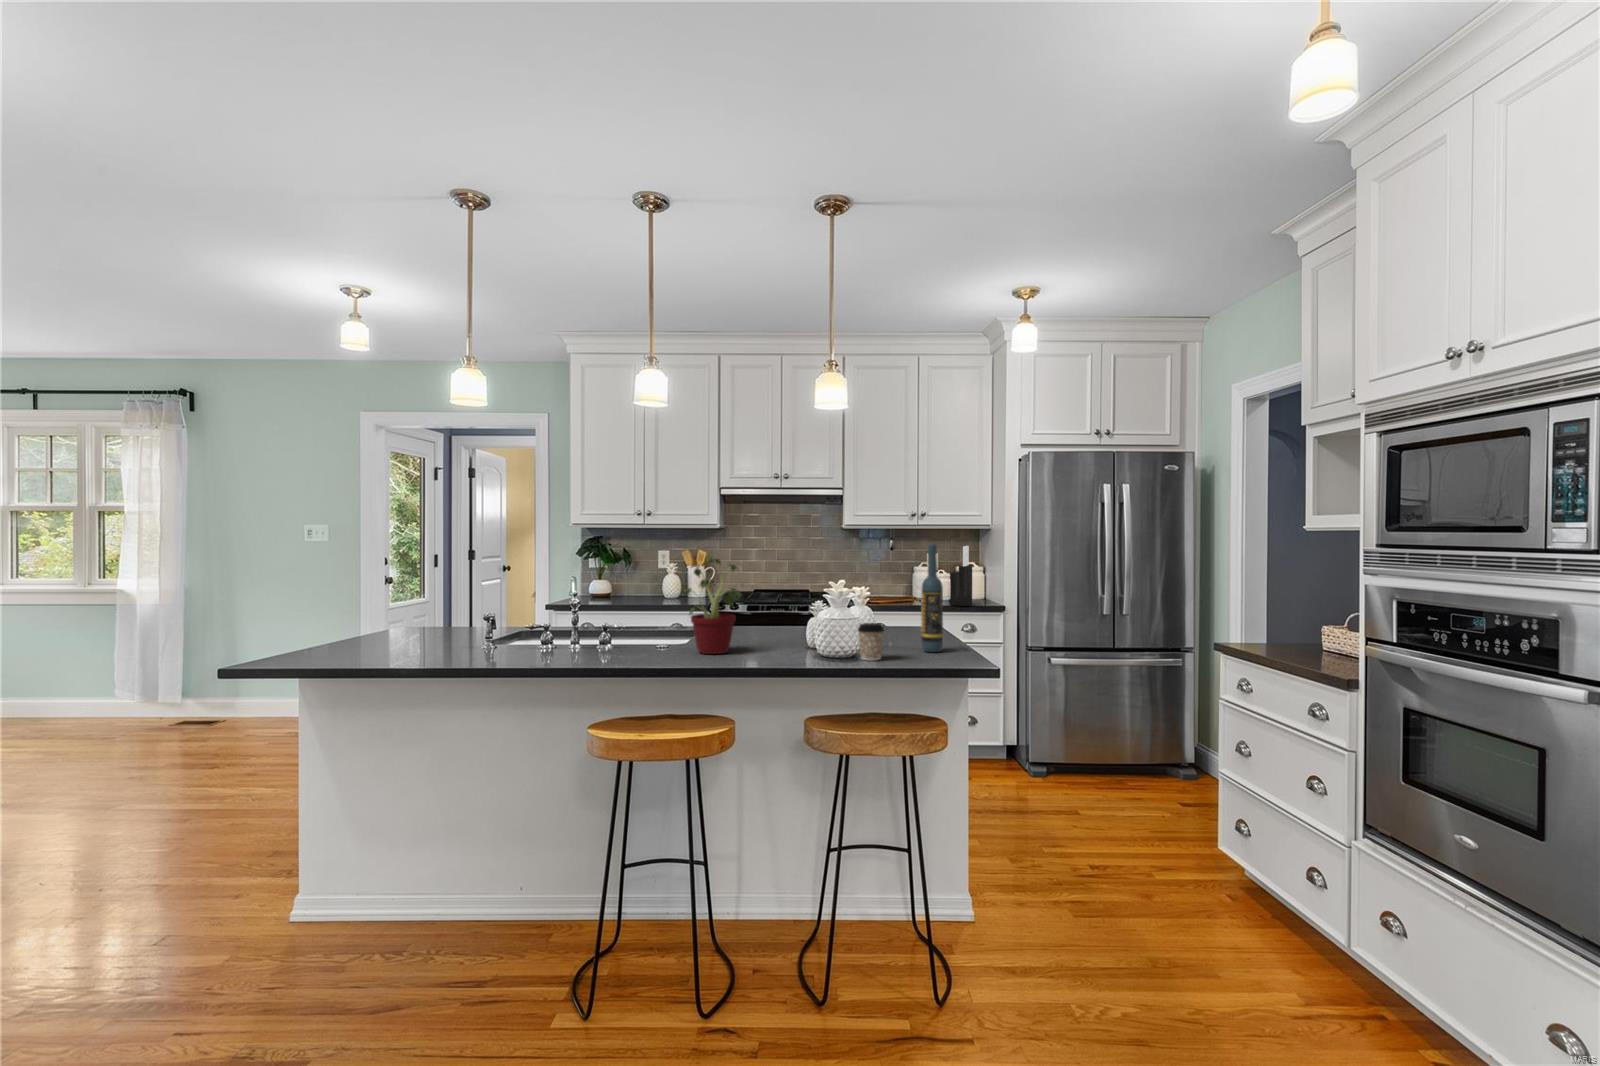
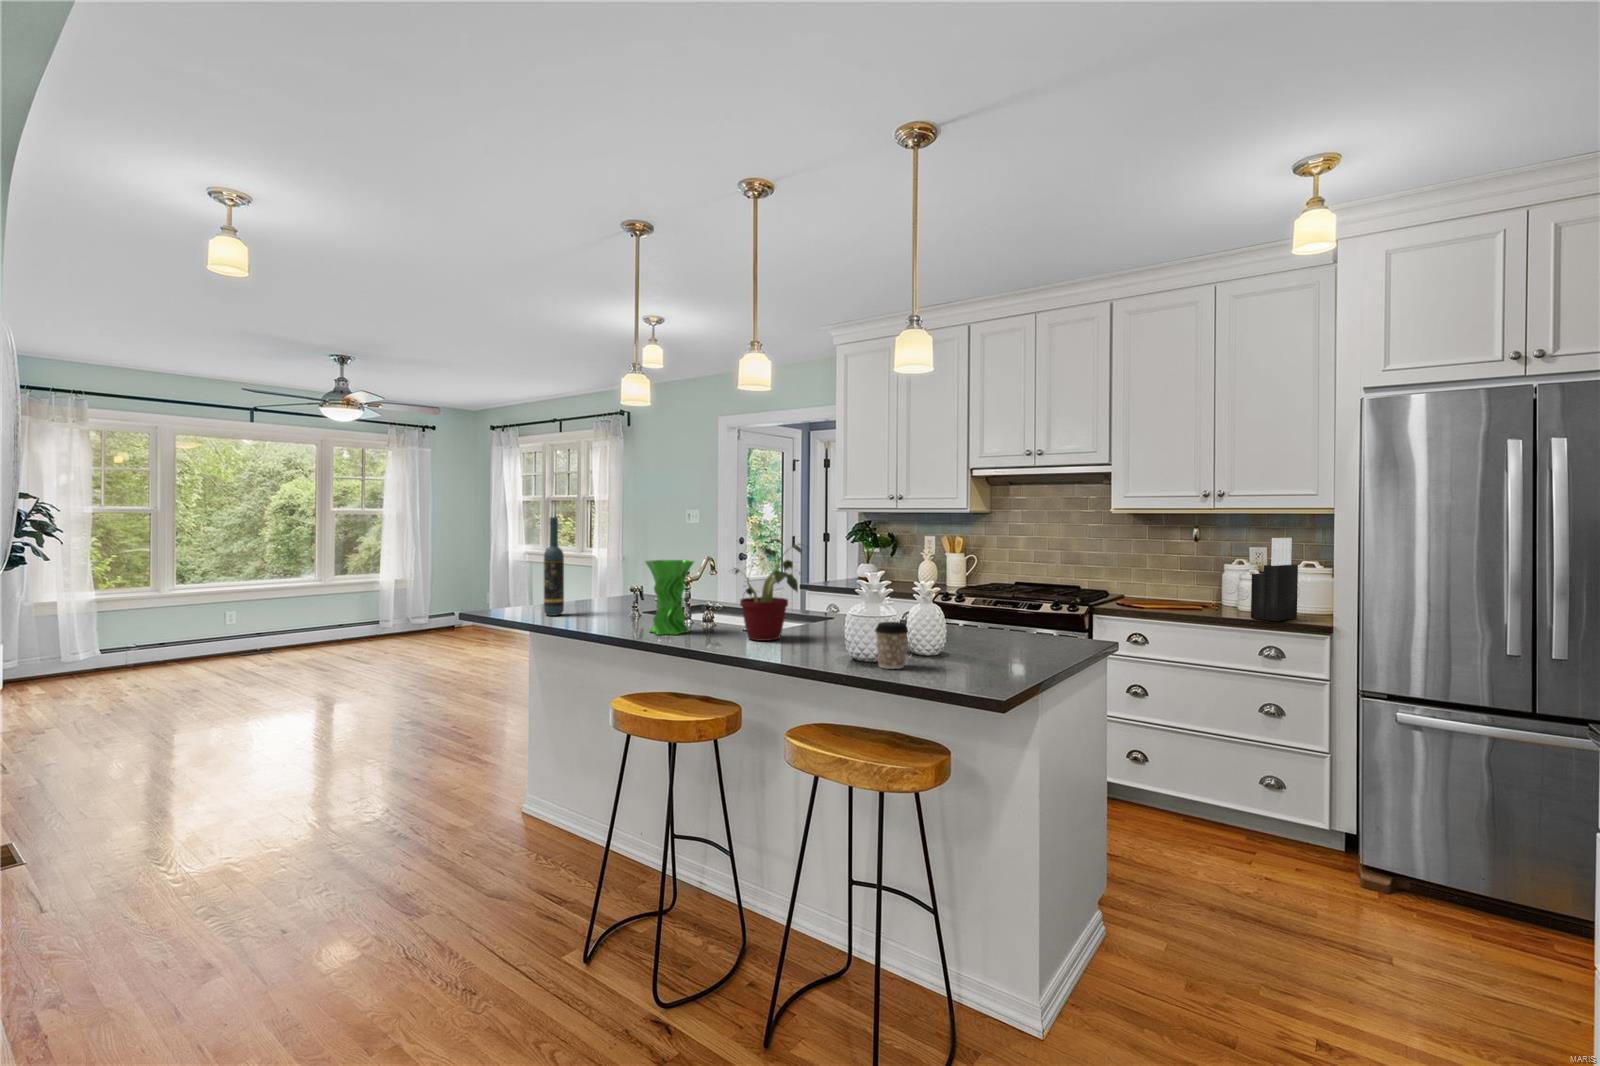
wine bottle: present [921,544,943,652] -> present [544,517,564,616]
vase: none [588,583,635,660] -> present [646,560,694,635]

